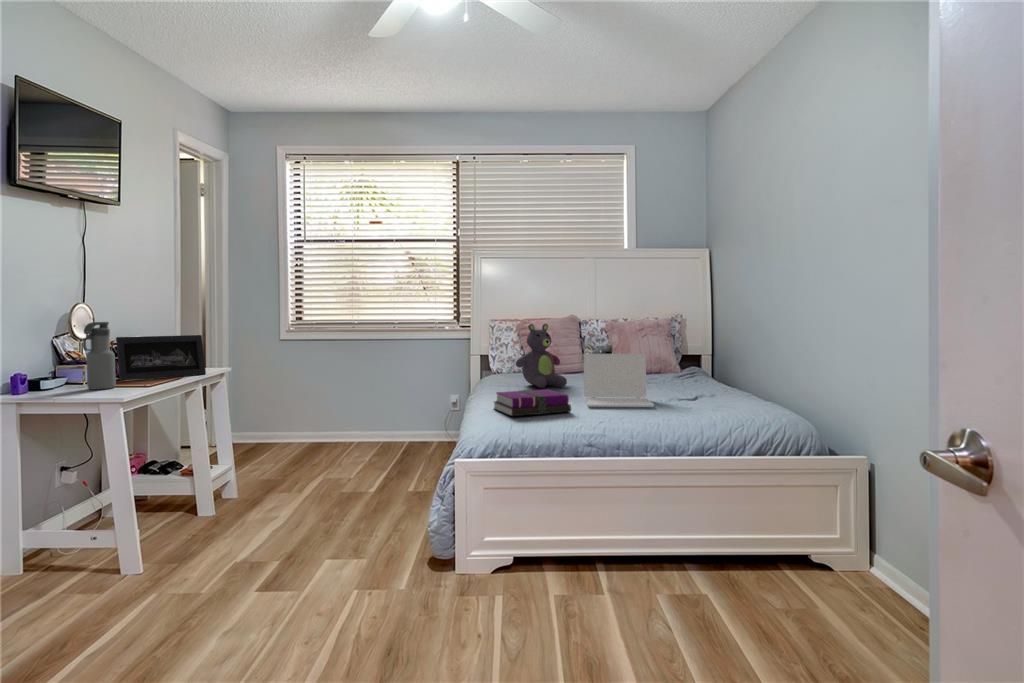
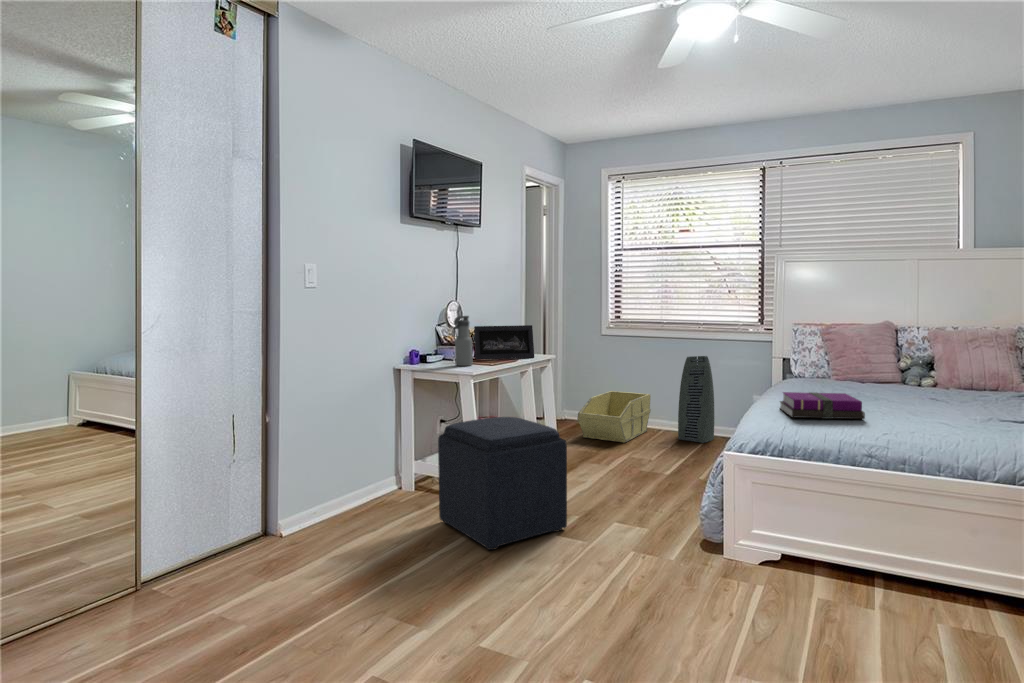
stuffed bear: present [516,324,567,388] -> none [824,321,885,392]
laptop: present [584,354,654,407] -> none [890,357,982,424]
air purifier: none [370,365,405,452] -> present [678,356,714,443]
storage bin: none [258,408,339,463] -> present [577,391,651,443]
ottoman: none [63,450,268,641] -> present [438,417,567,550]

